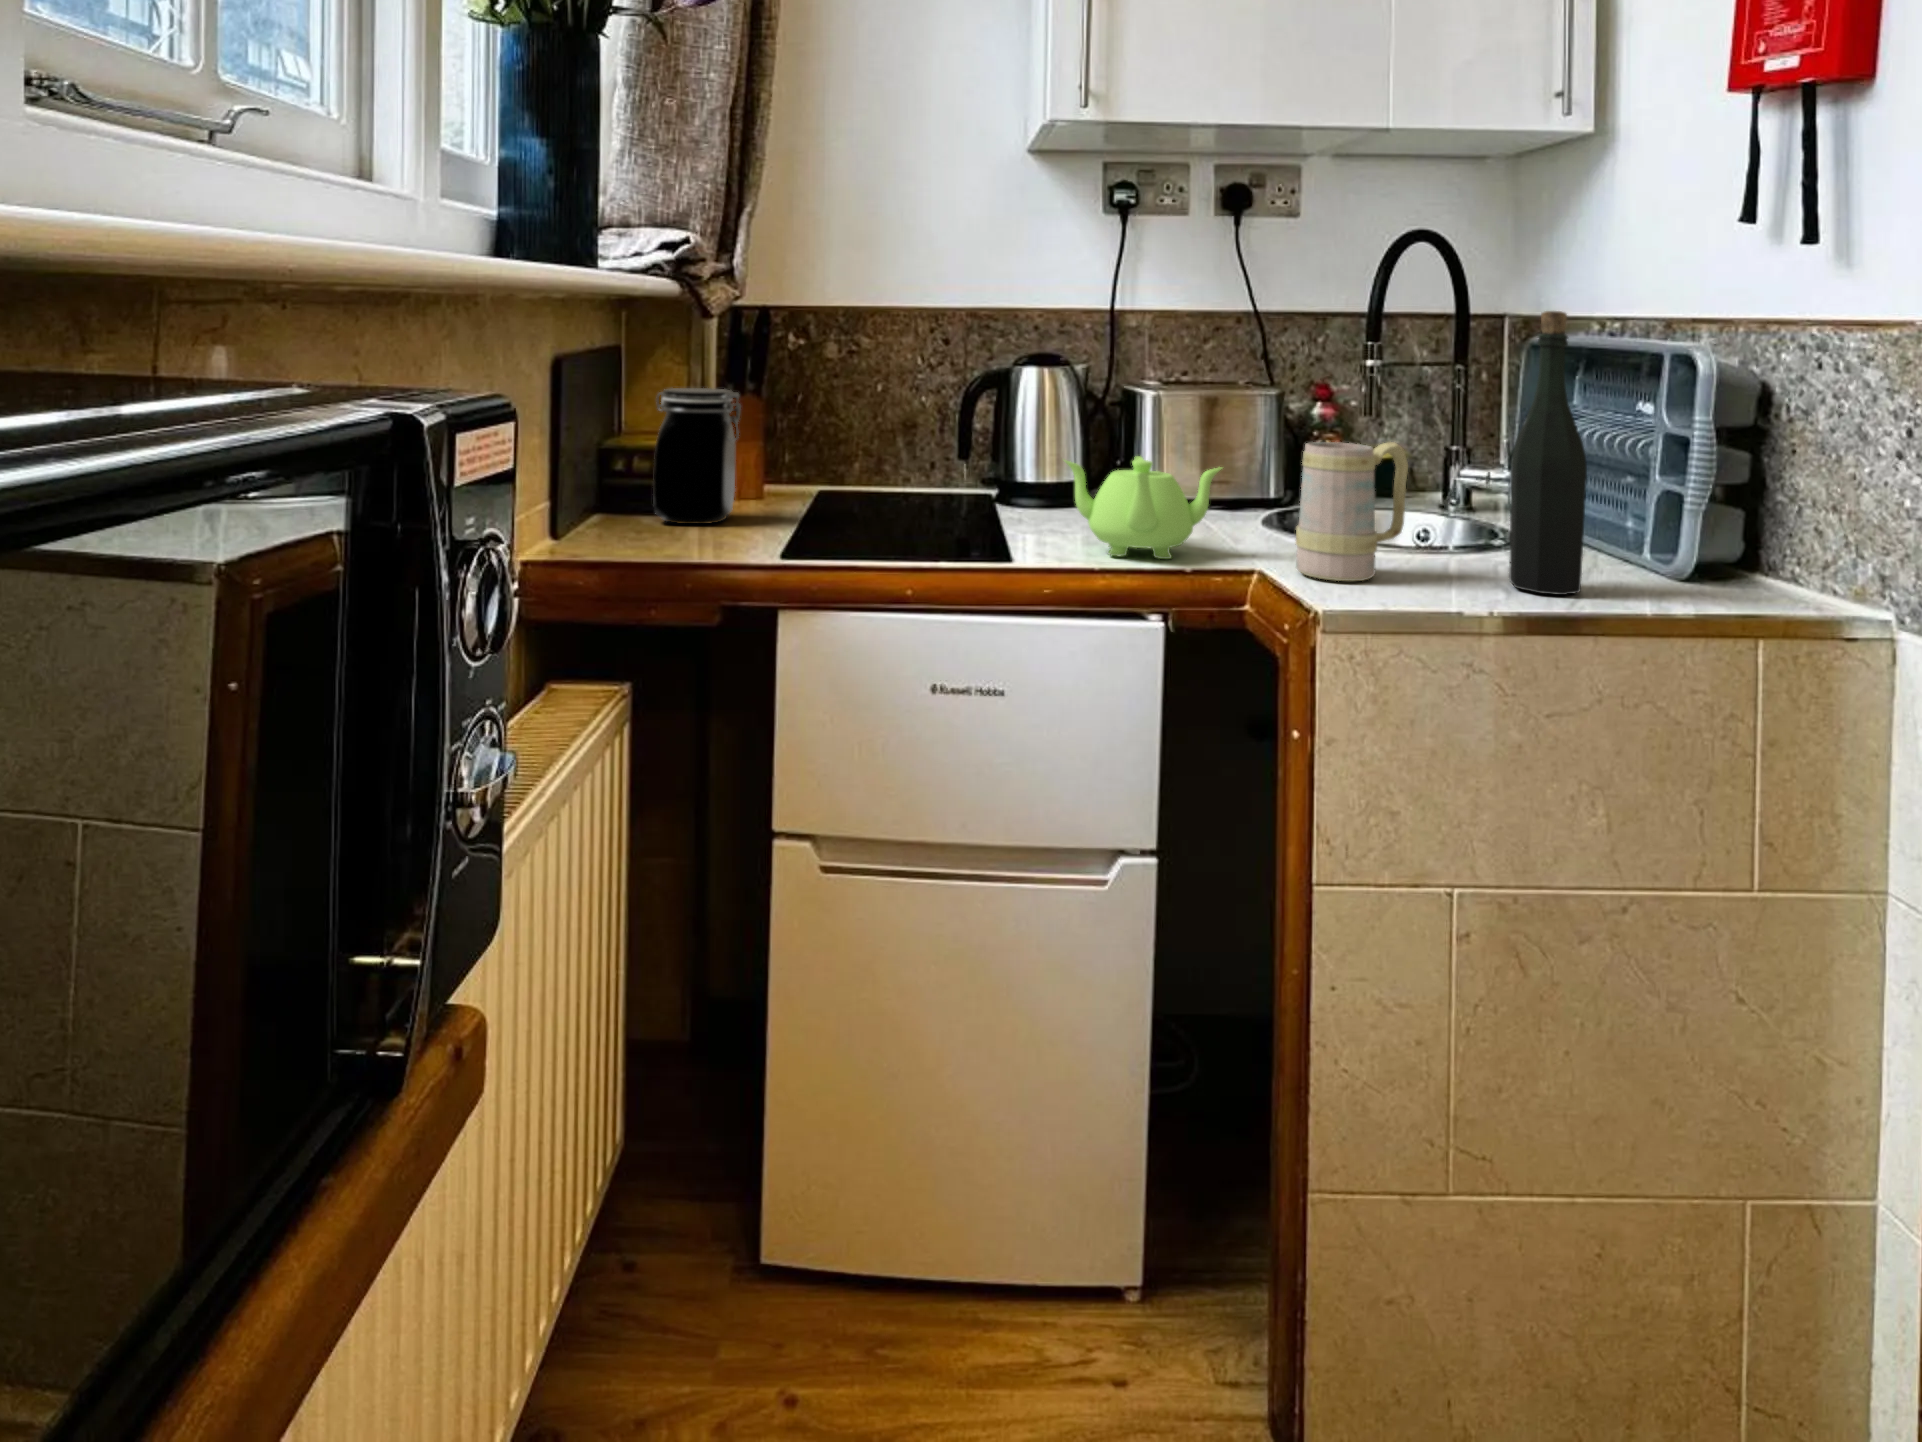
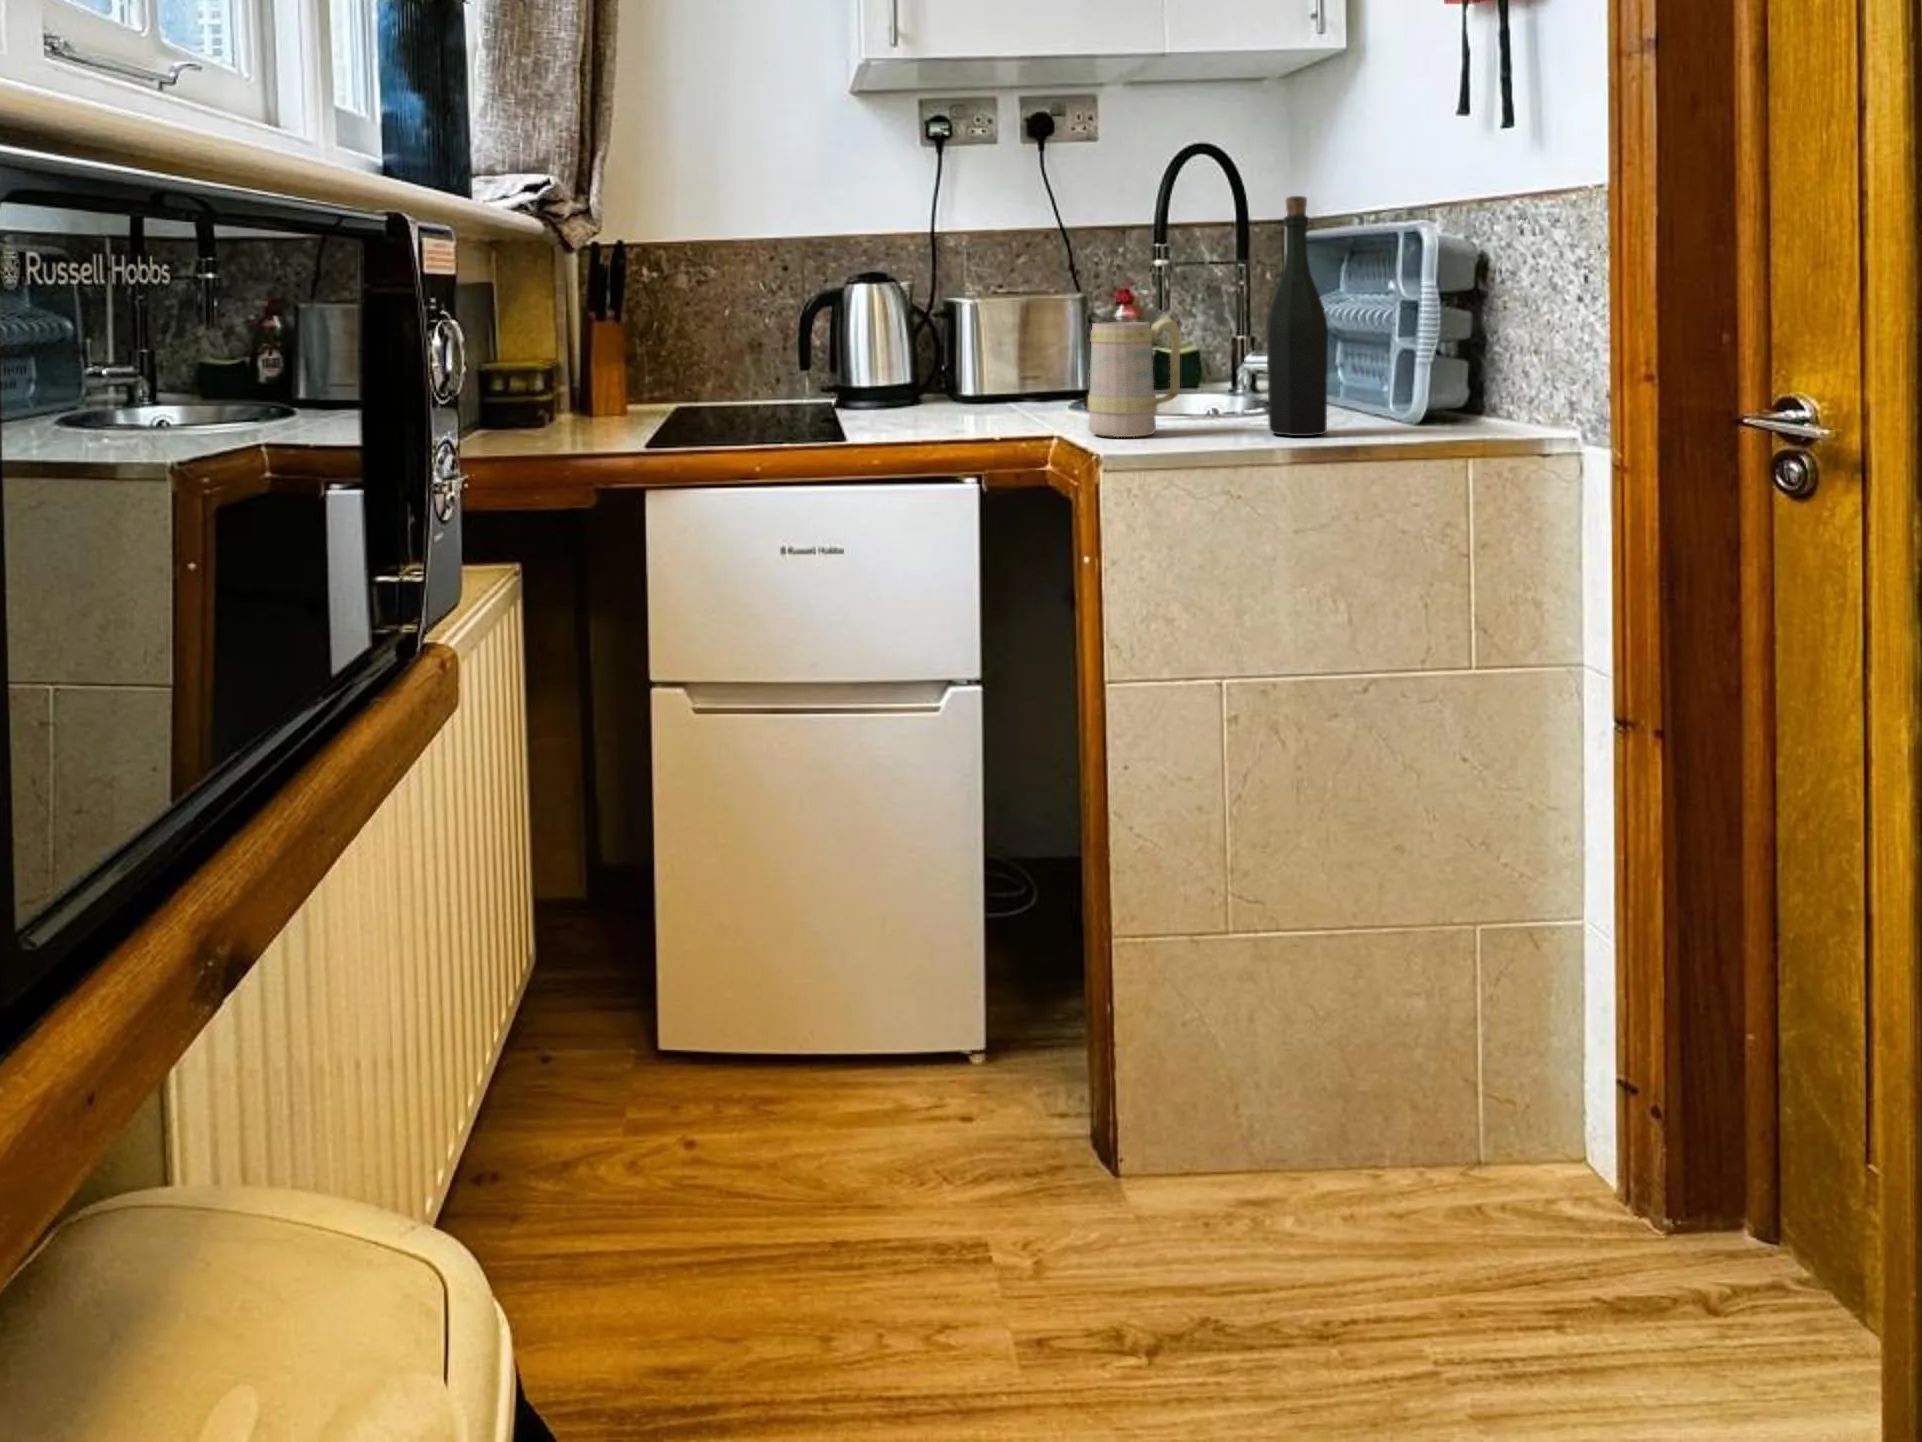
jar: present [653,388,741,524] -> none [528,313,604,431]
teapot: present [1065,456,1222,559] -> none [887,349,1027,432]

